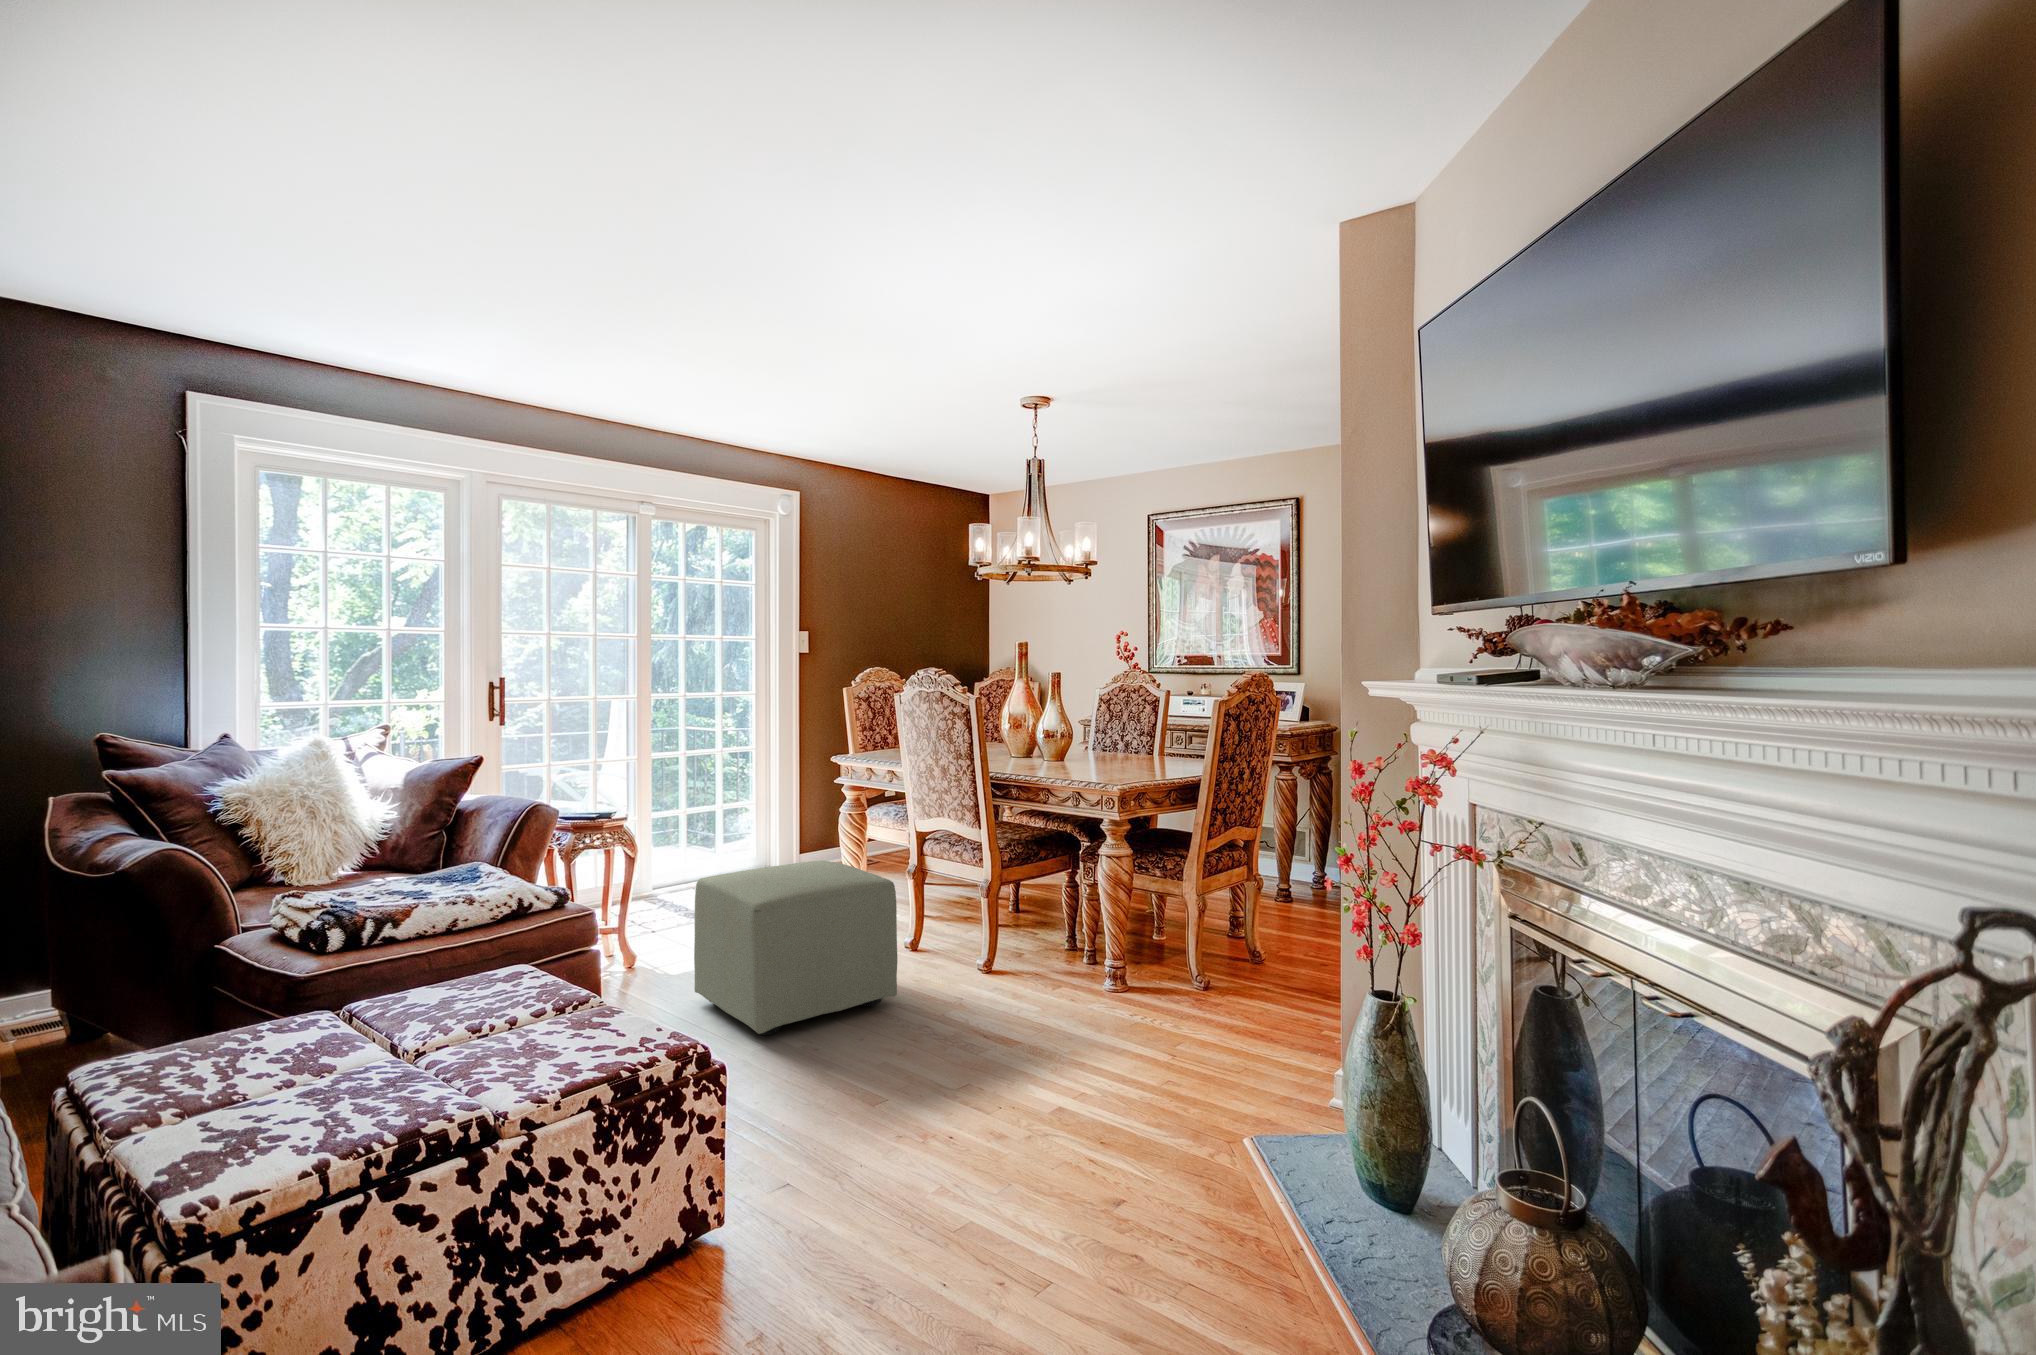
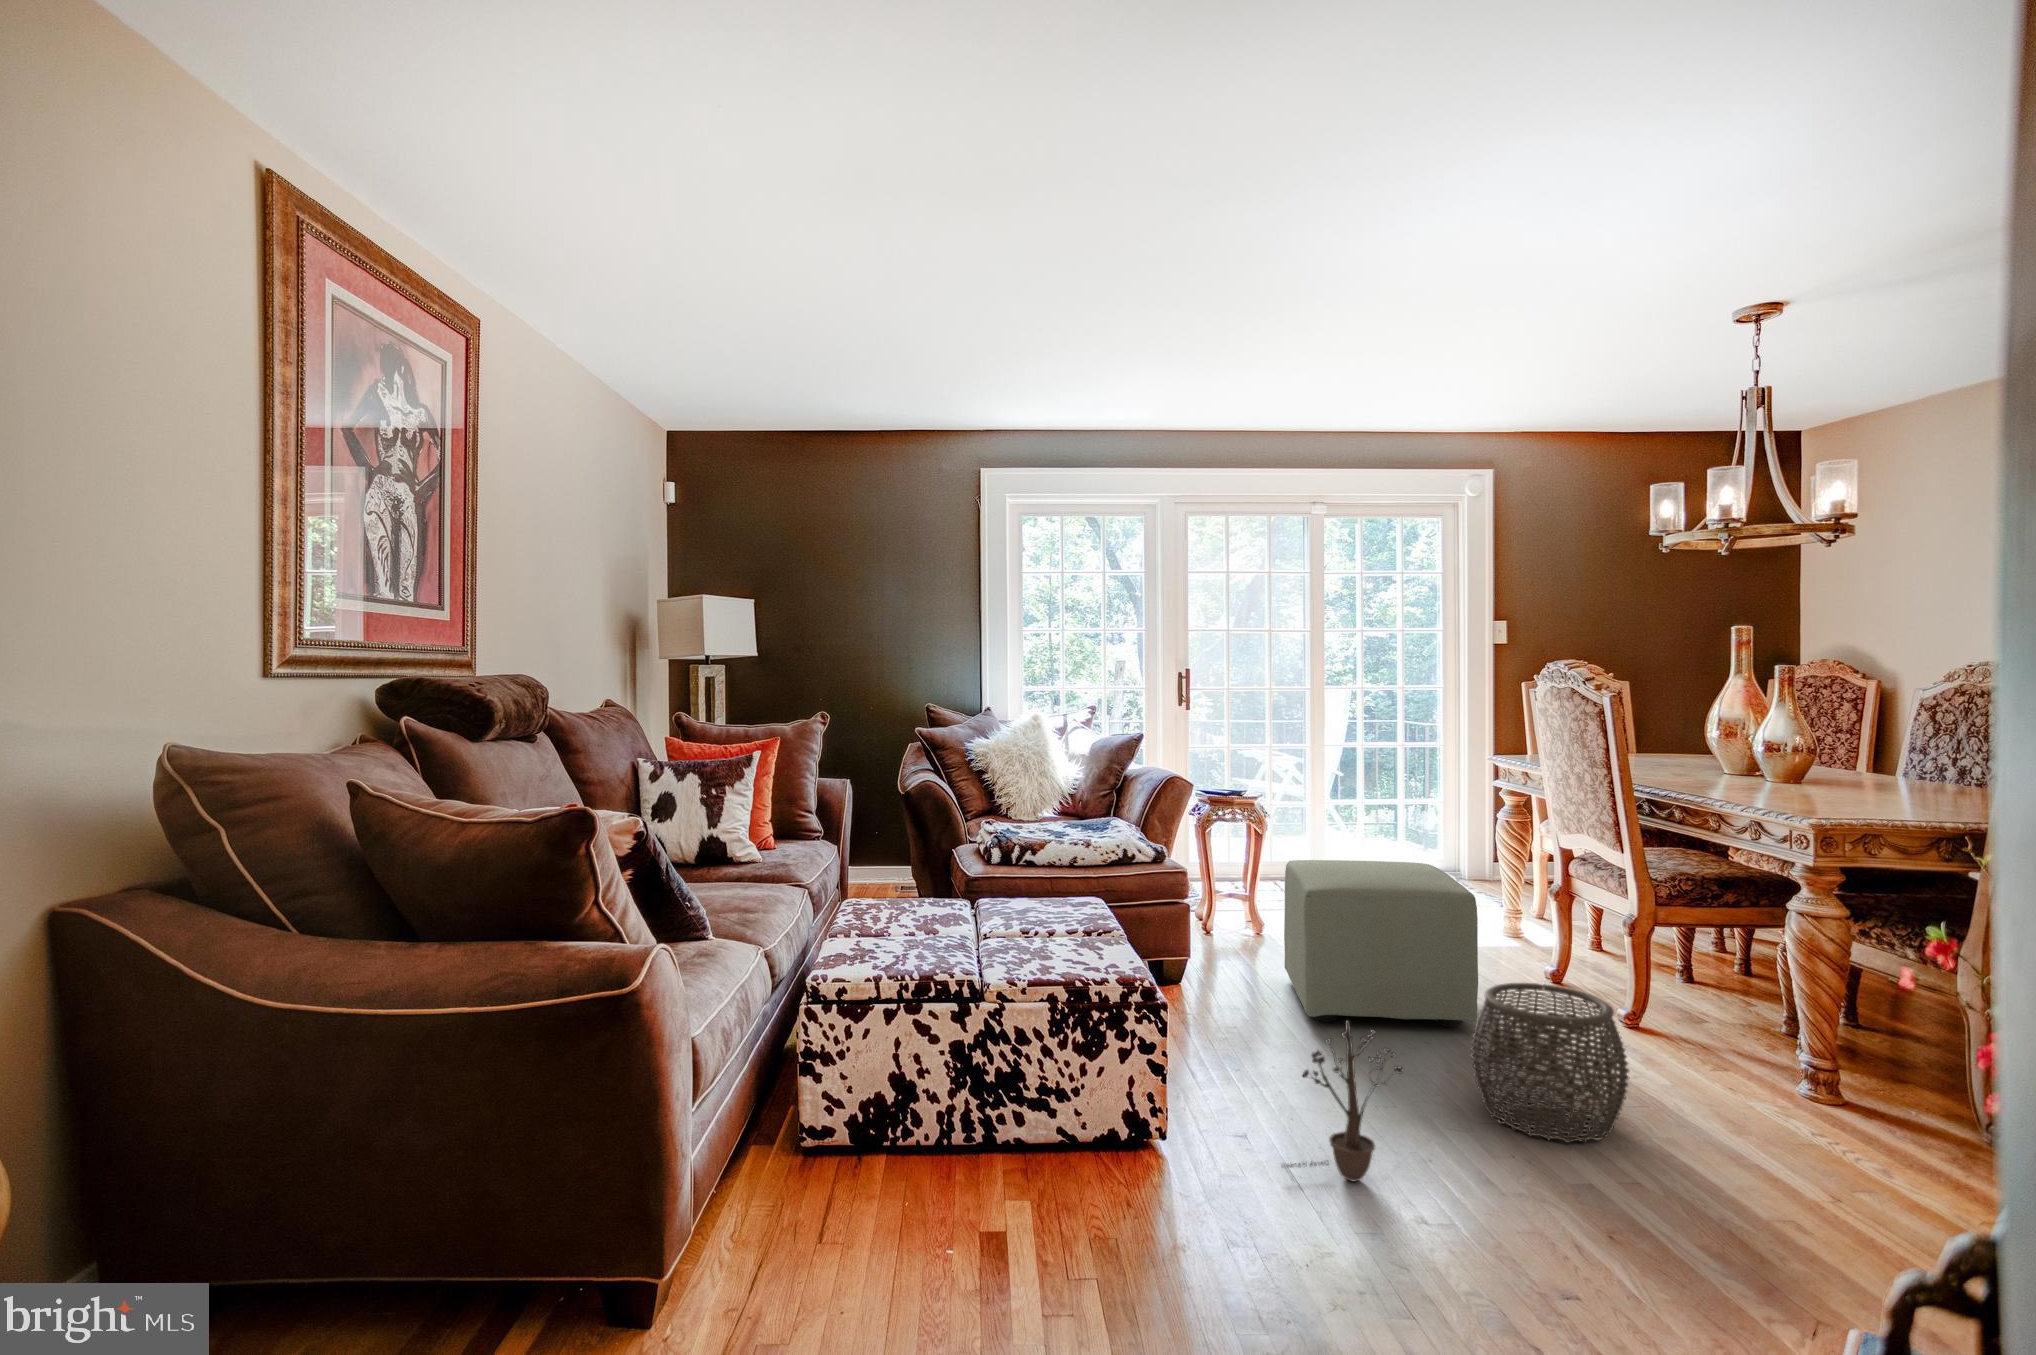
woven basket: none [943,945,1063,1080] -> present [1470,983,1629,1143]
decorative plant: none [864,1023,962,1198] -> present [1287,1021,1403,1182]

